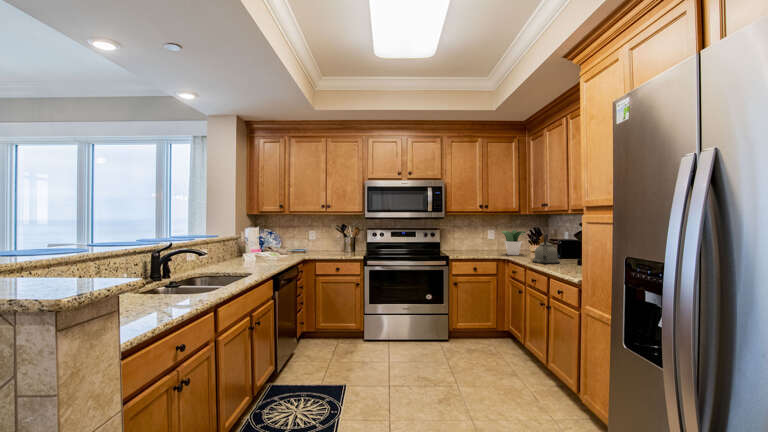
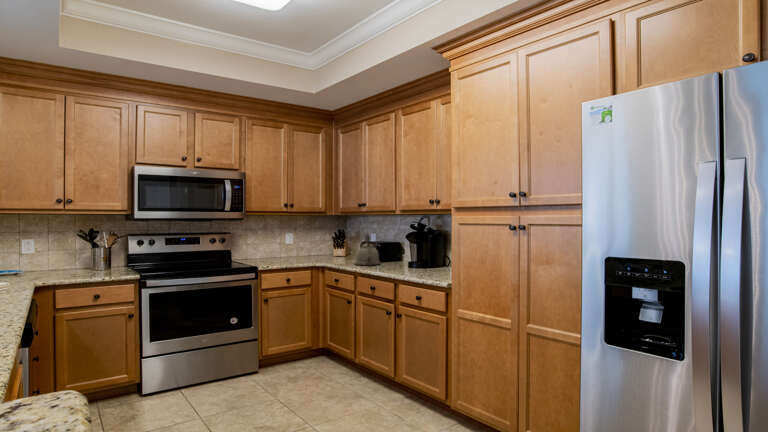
potted plant: present [502,230,526,255] -> none [309,233,338,261]

